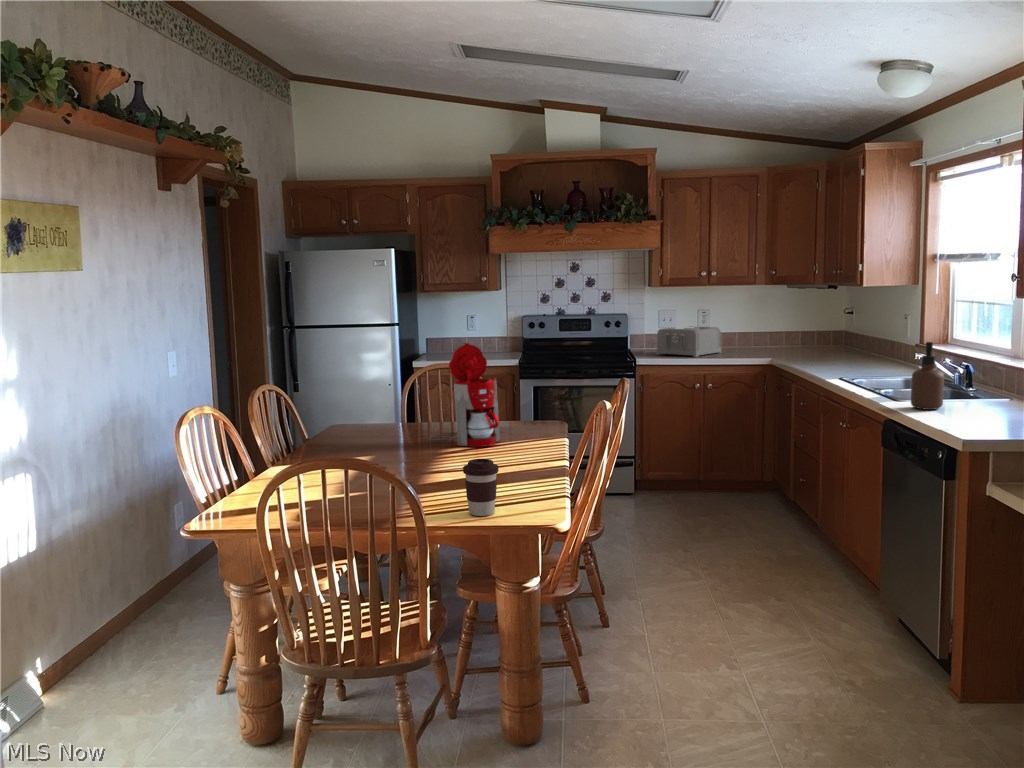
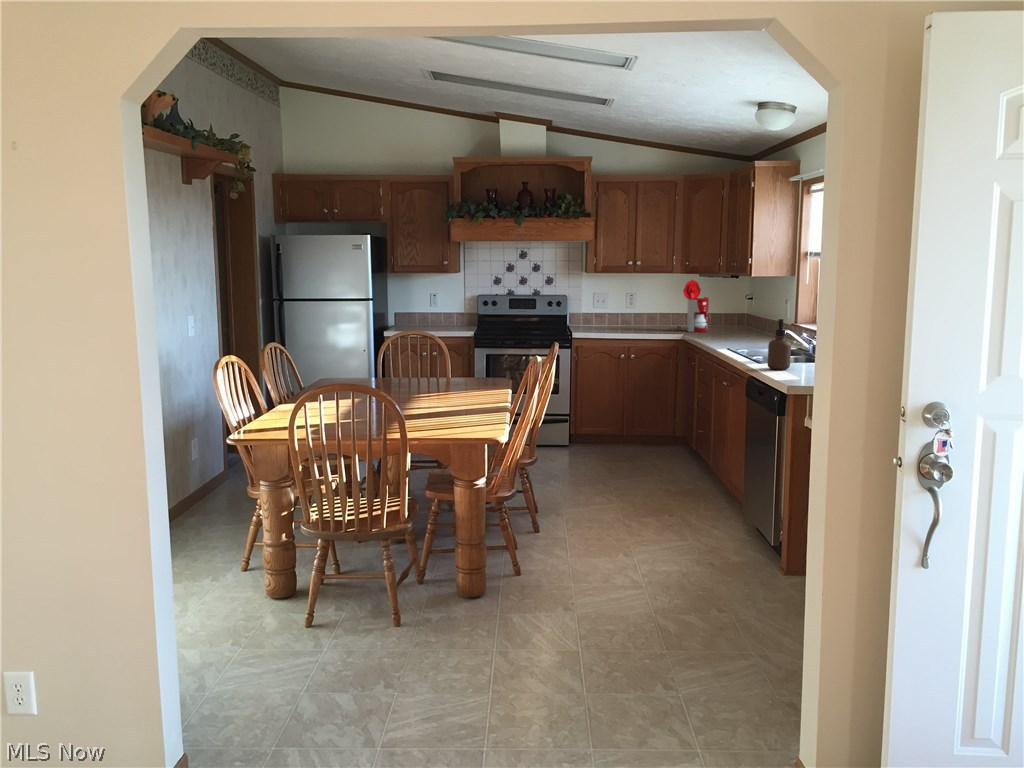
toaster: present [656,327,721,357] -> none [591,307,645,333]
coffee maker: present [429,343,500,447] -> present [668,279,710,332]
coffee cup: present [463,459,499,516] -> none [432,393,457,433]

